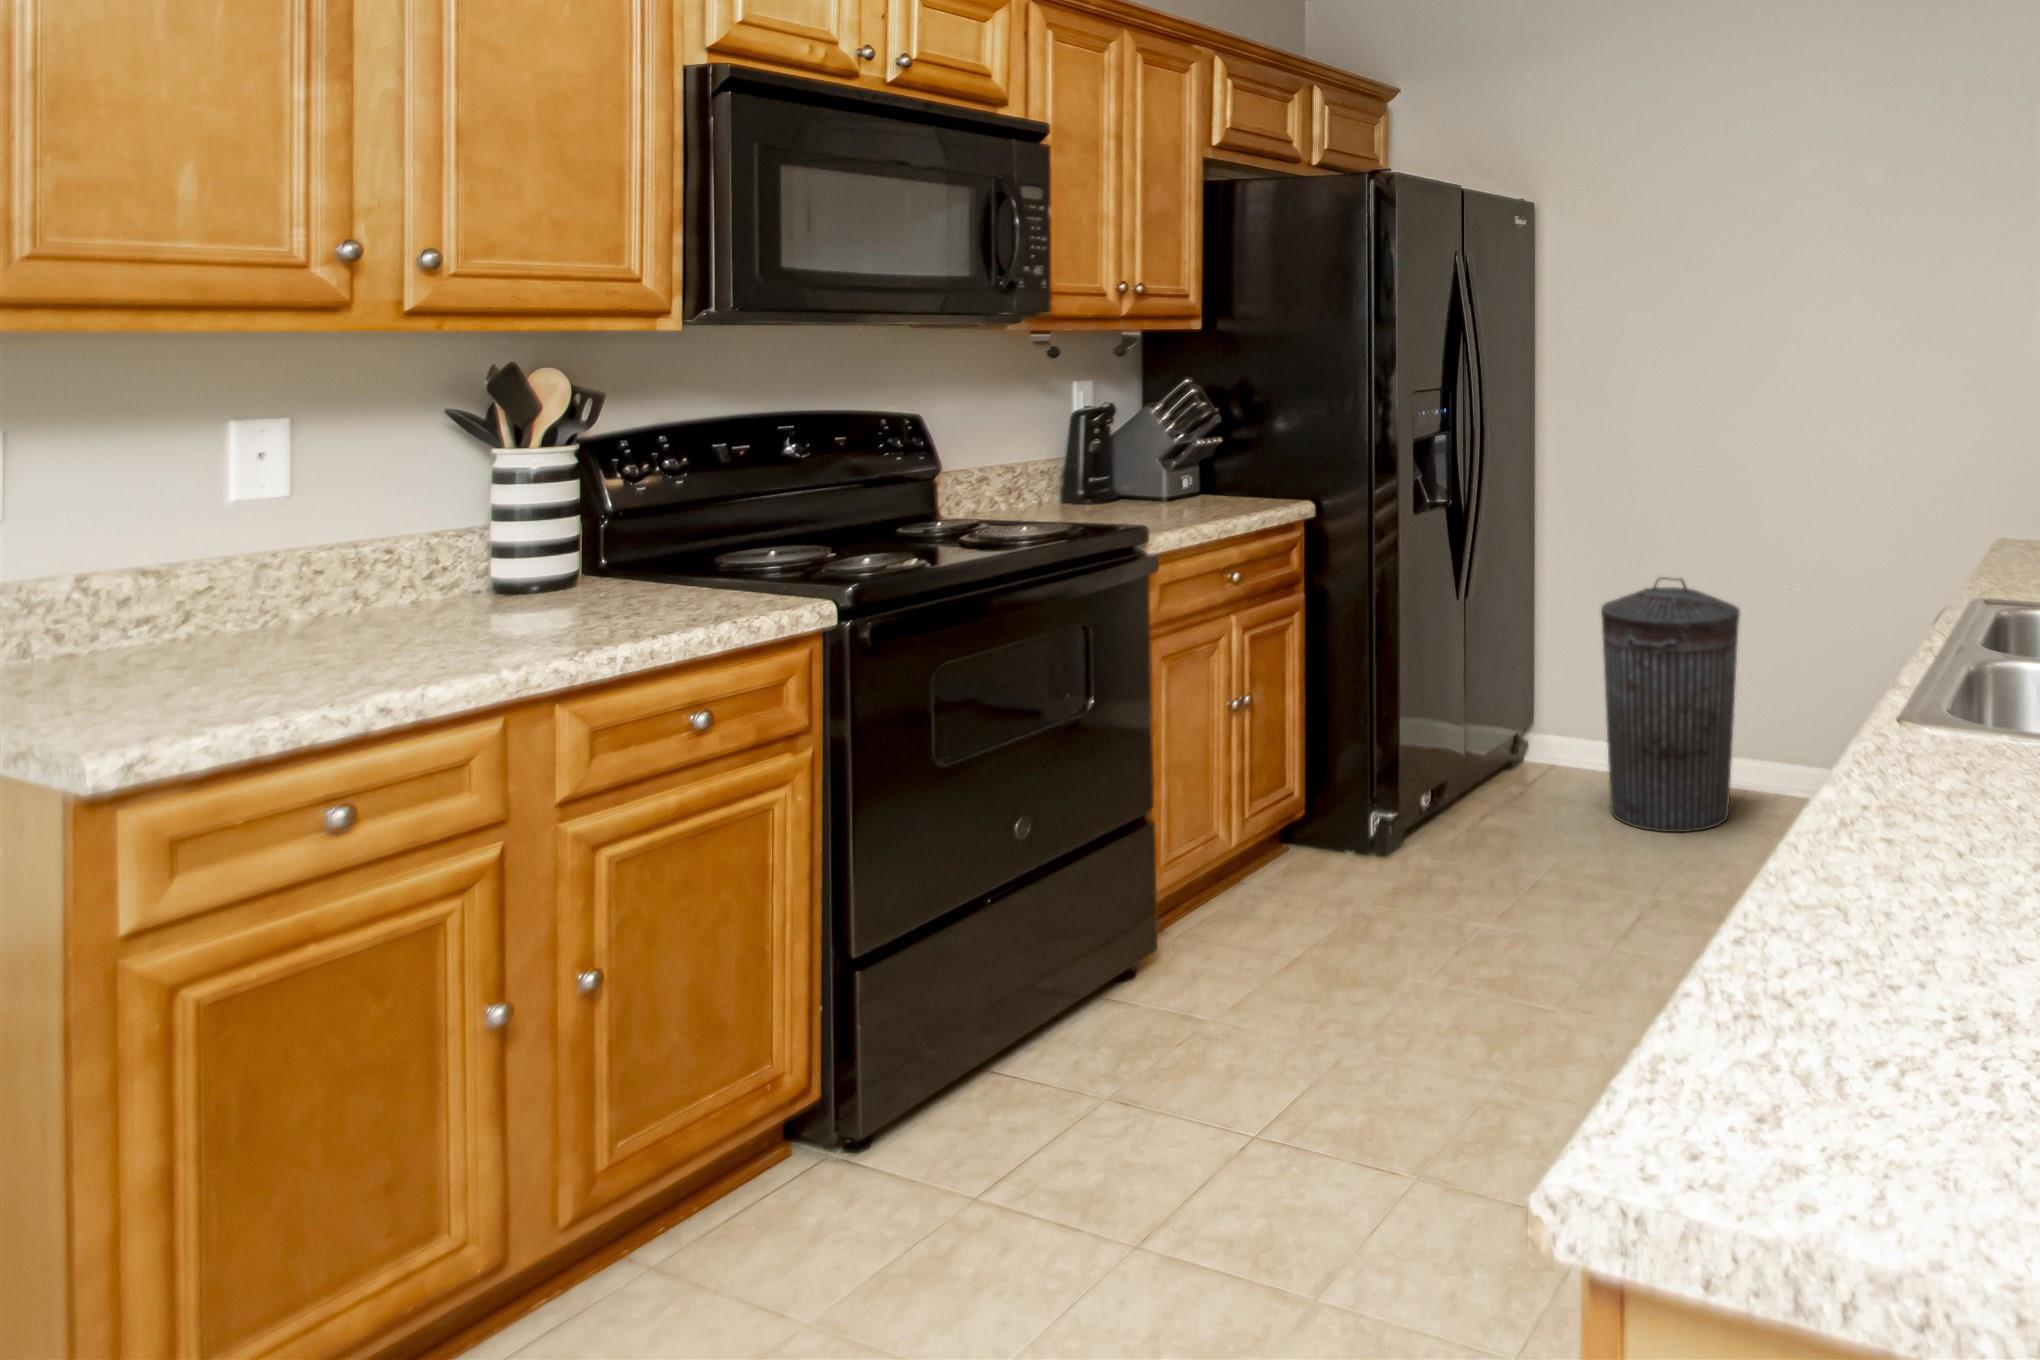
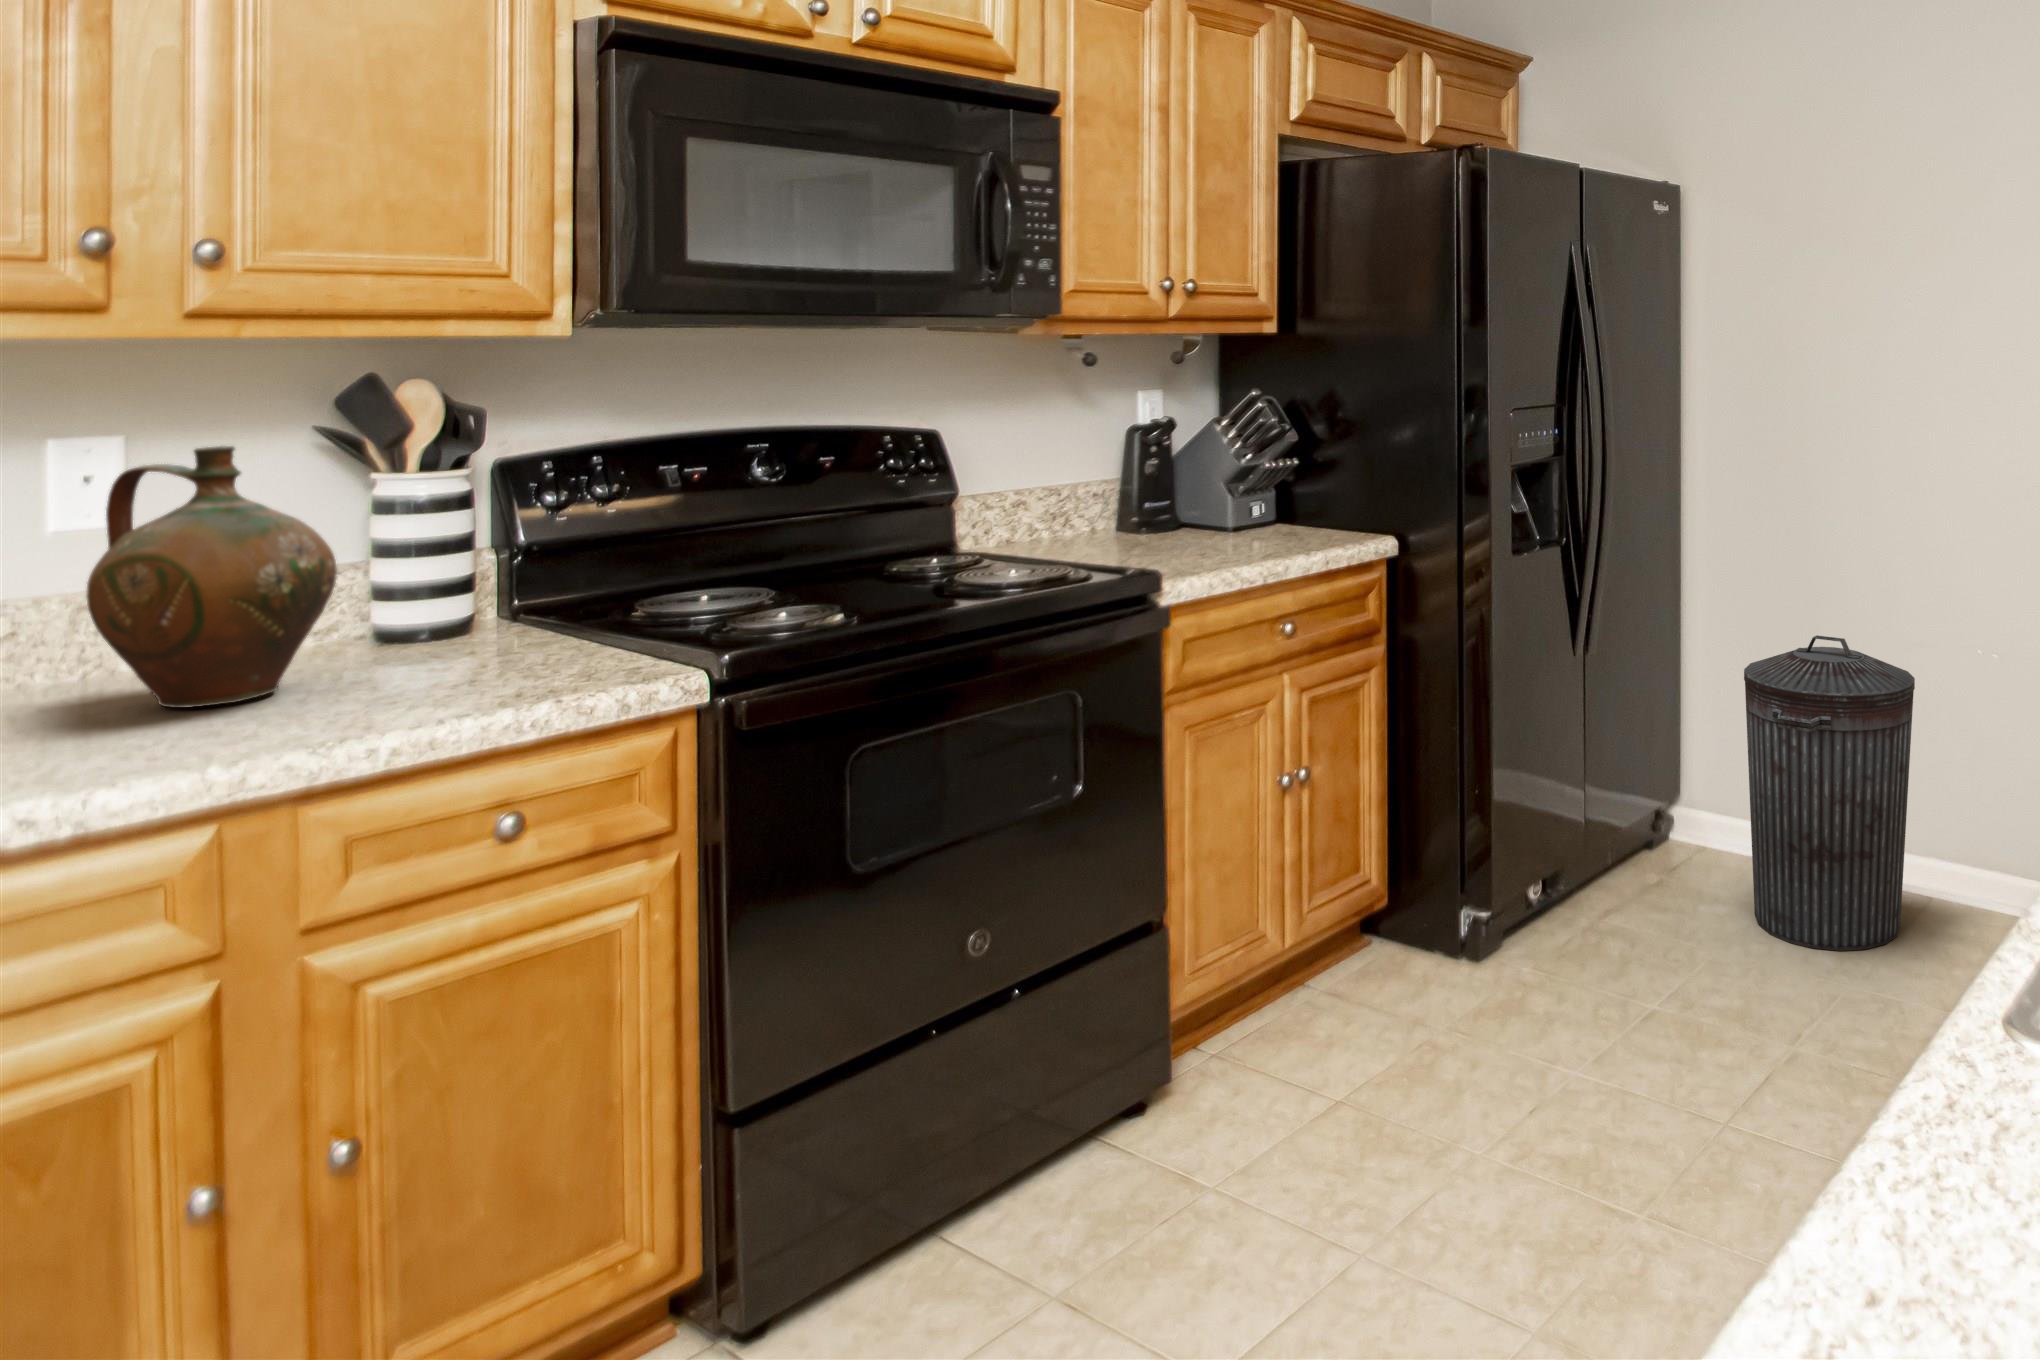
ceramic jug: none [324,422,519,639] -> present [87,446,337,708]

